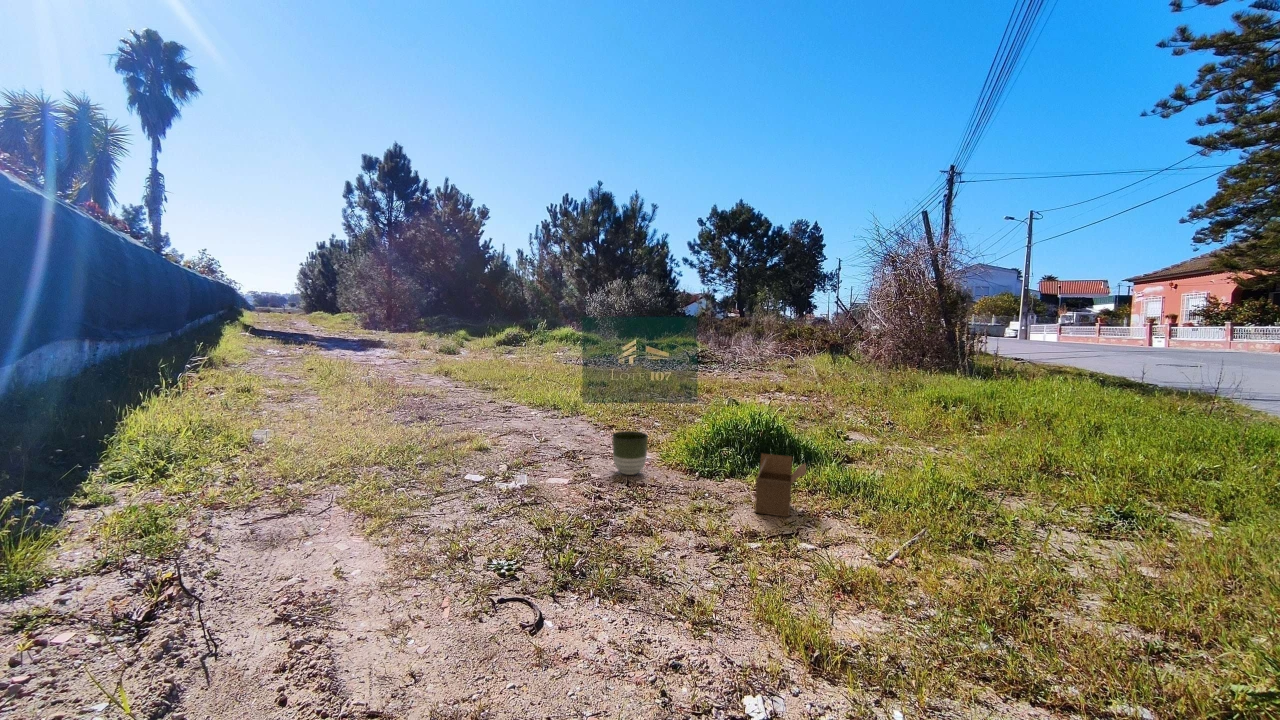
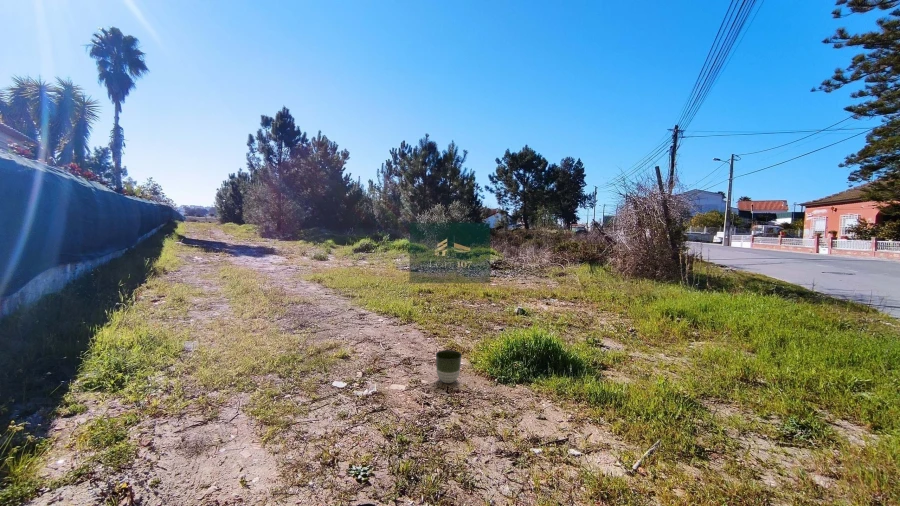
cardboard box: present [755,454,806,517] -> none [538,374,575,425]

